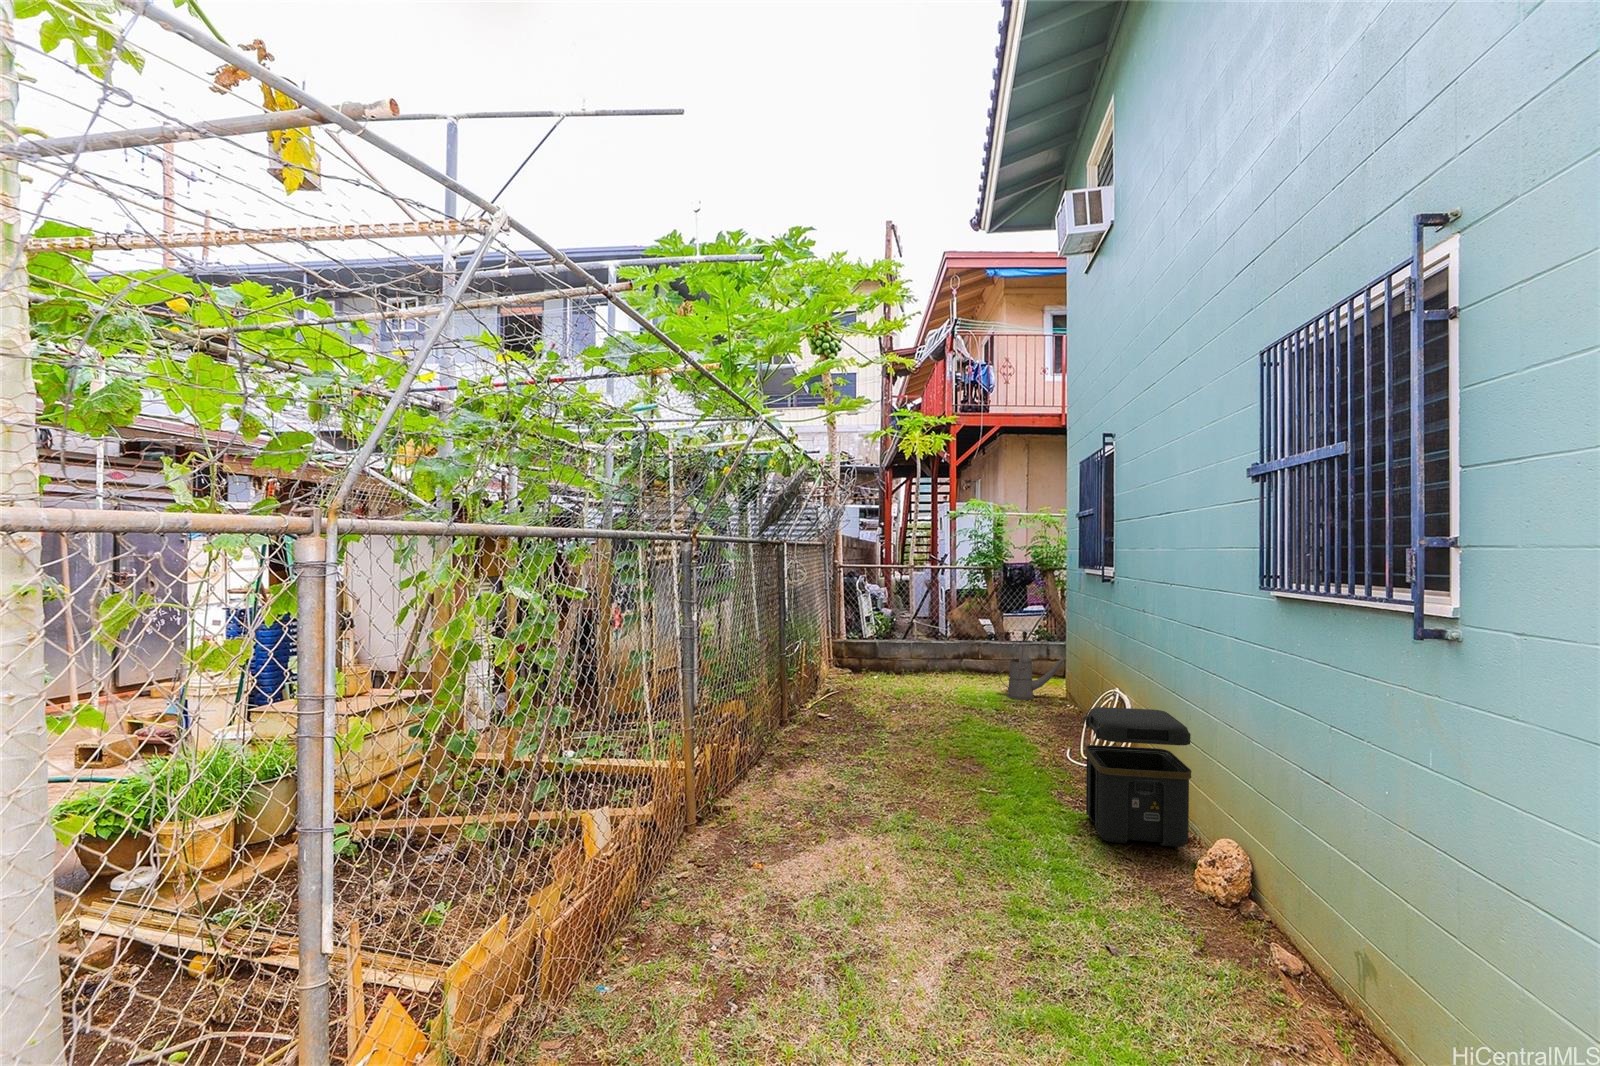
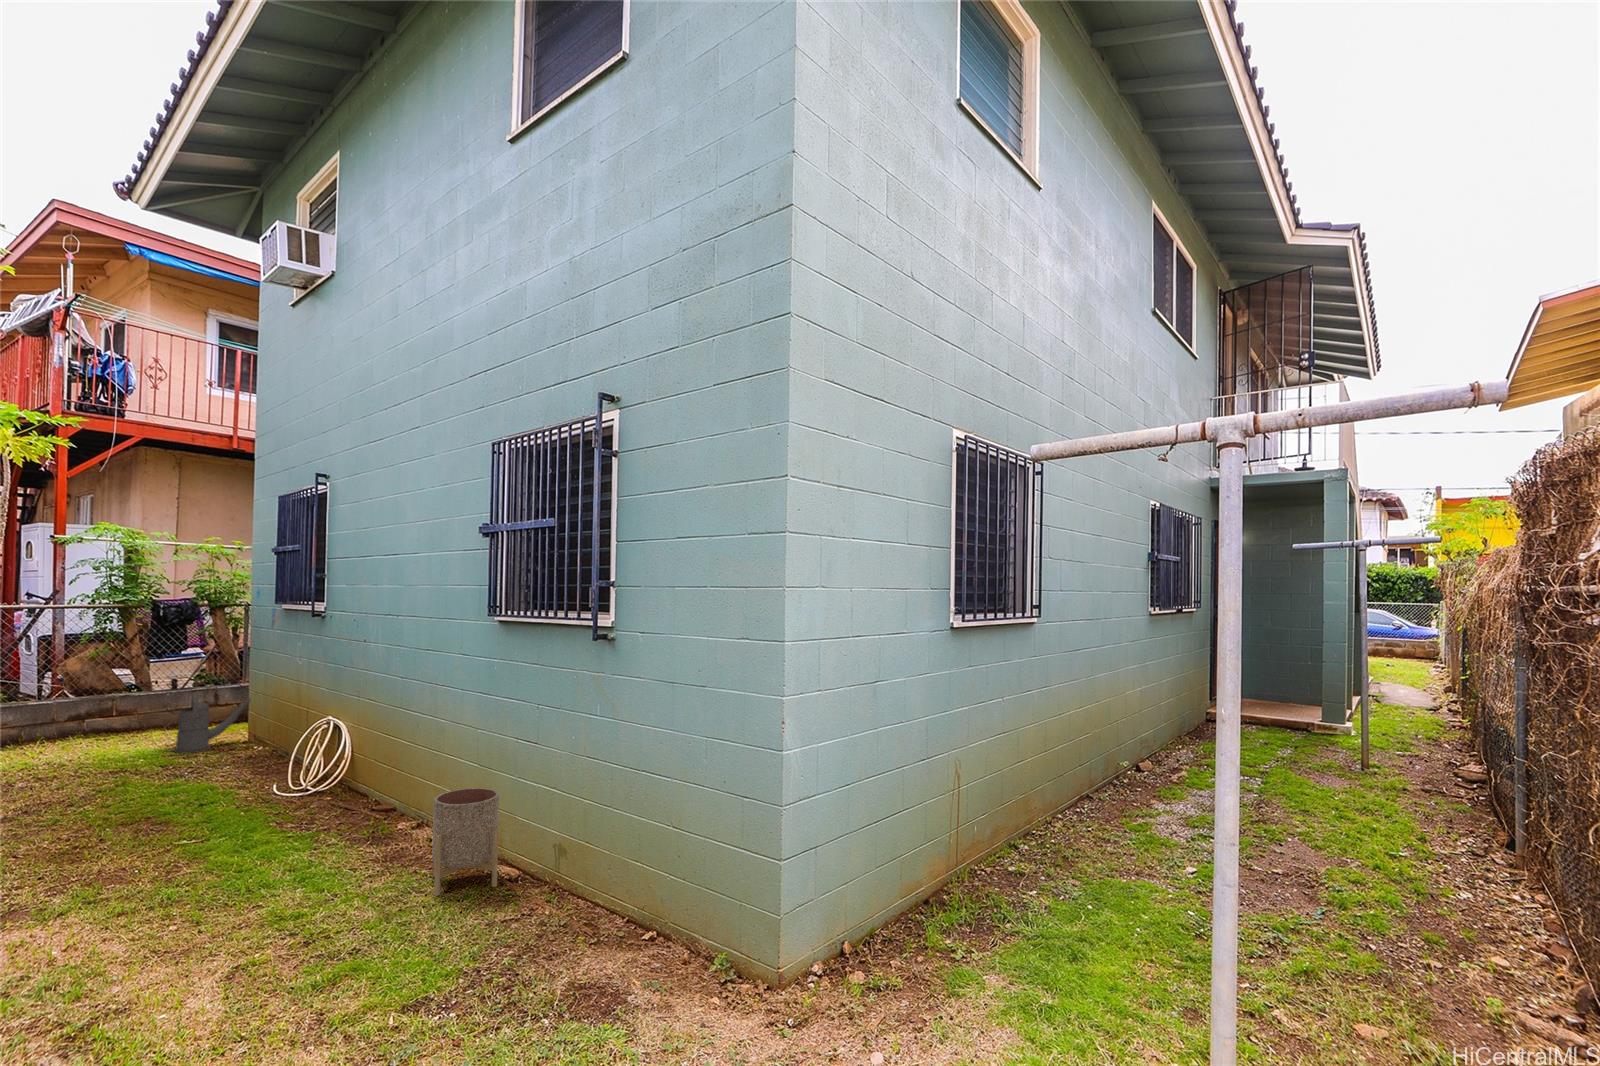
toolbox: present [1085,707,1192,847] -> none [323,724,423,847]
planter: none [1177,816,1272,973] -> present [432,788,499,896]

